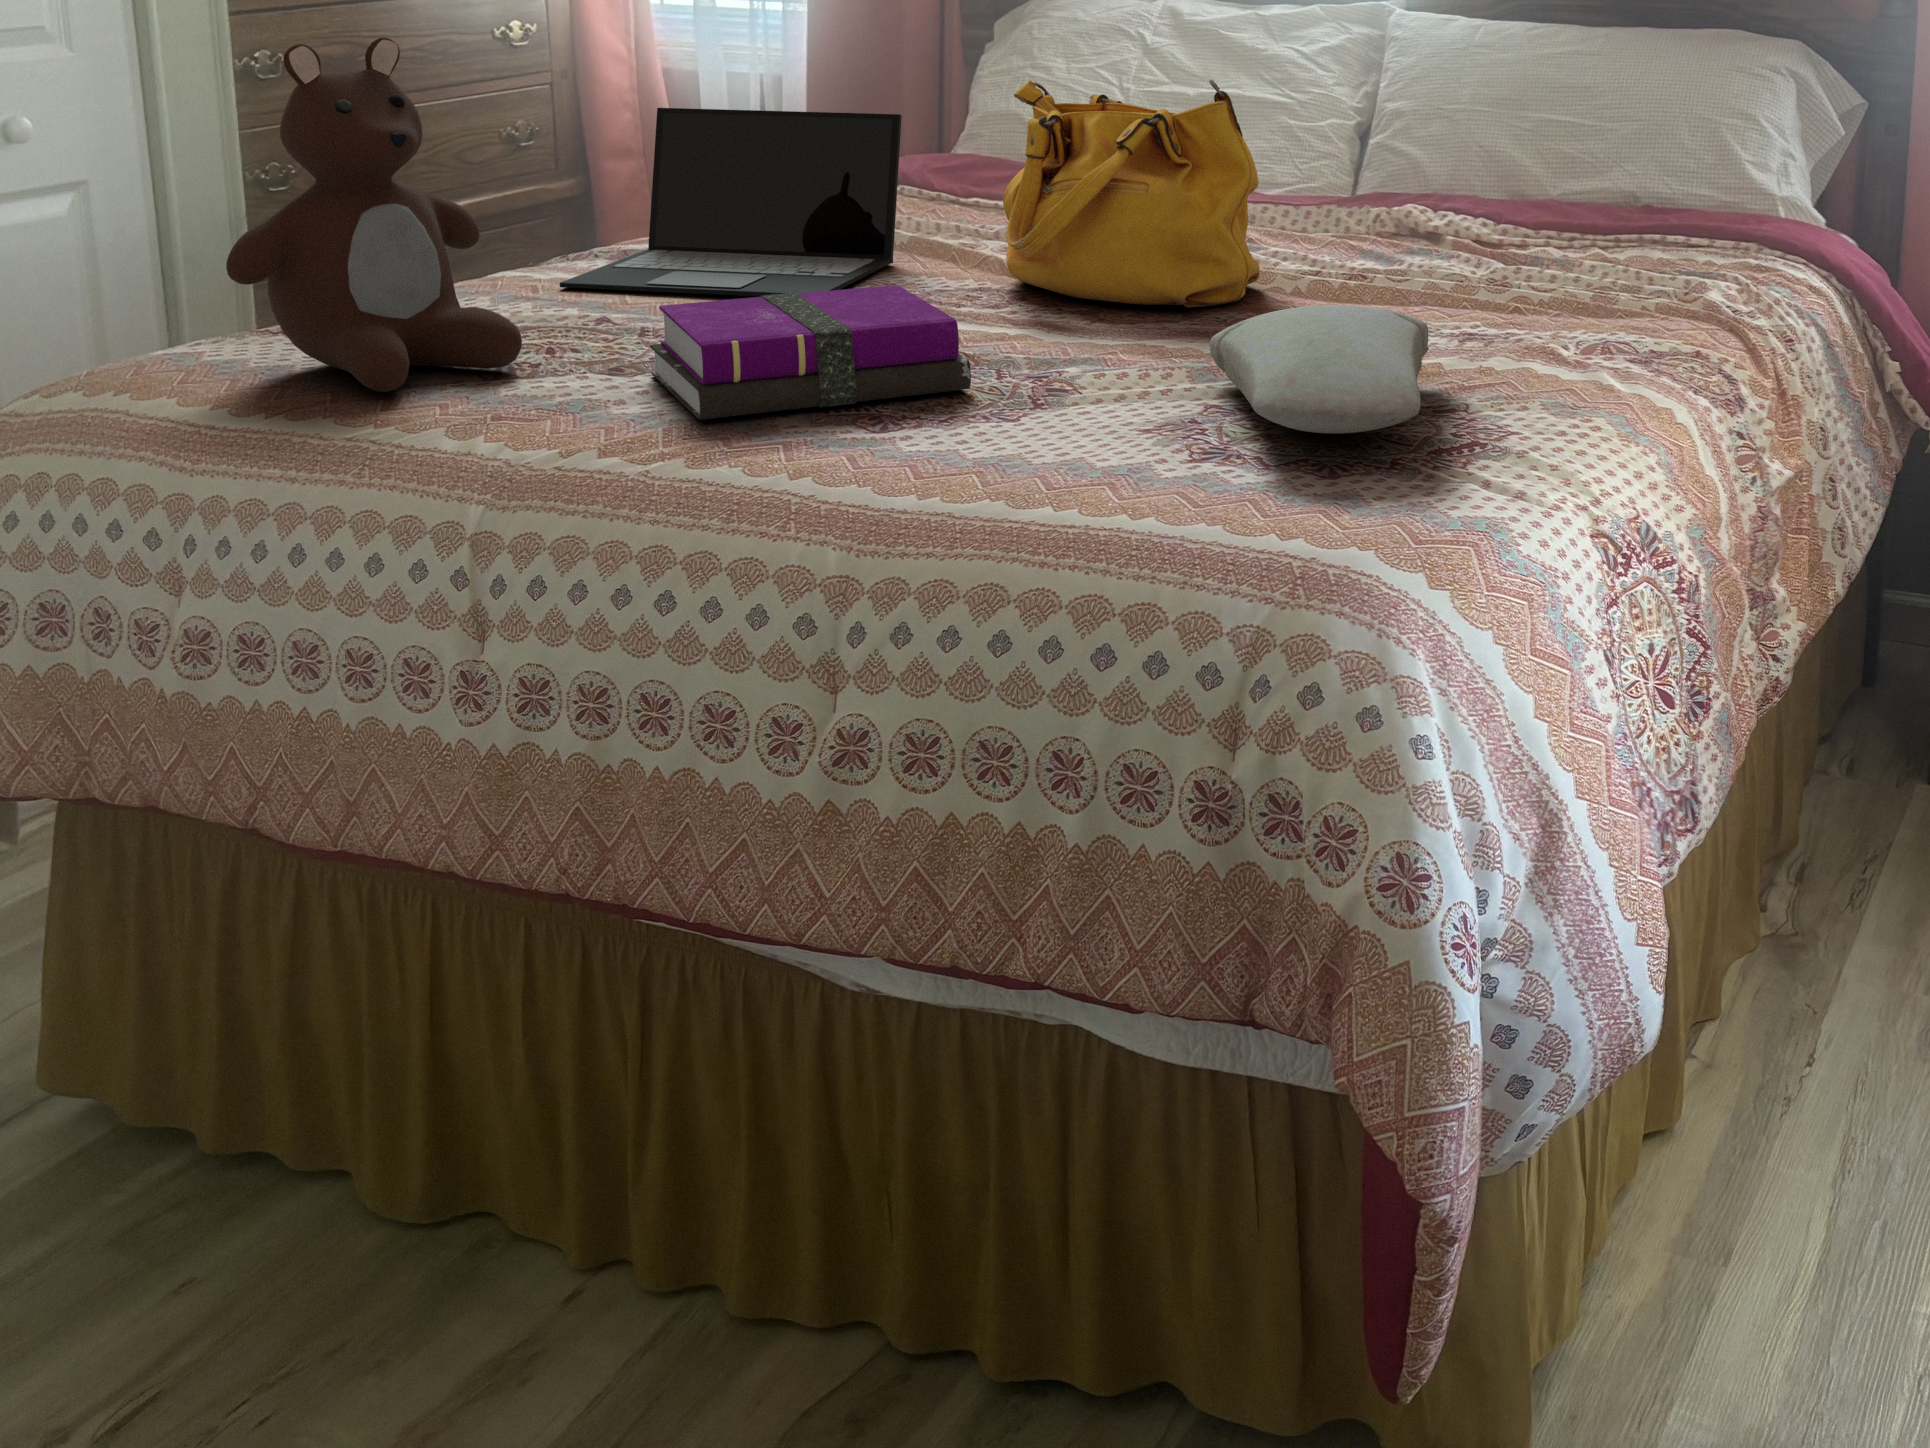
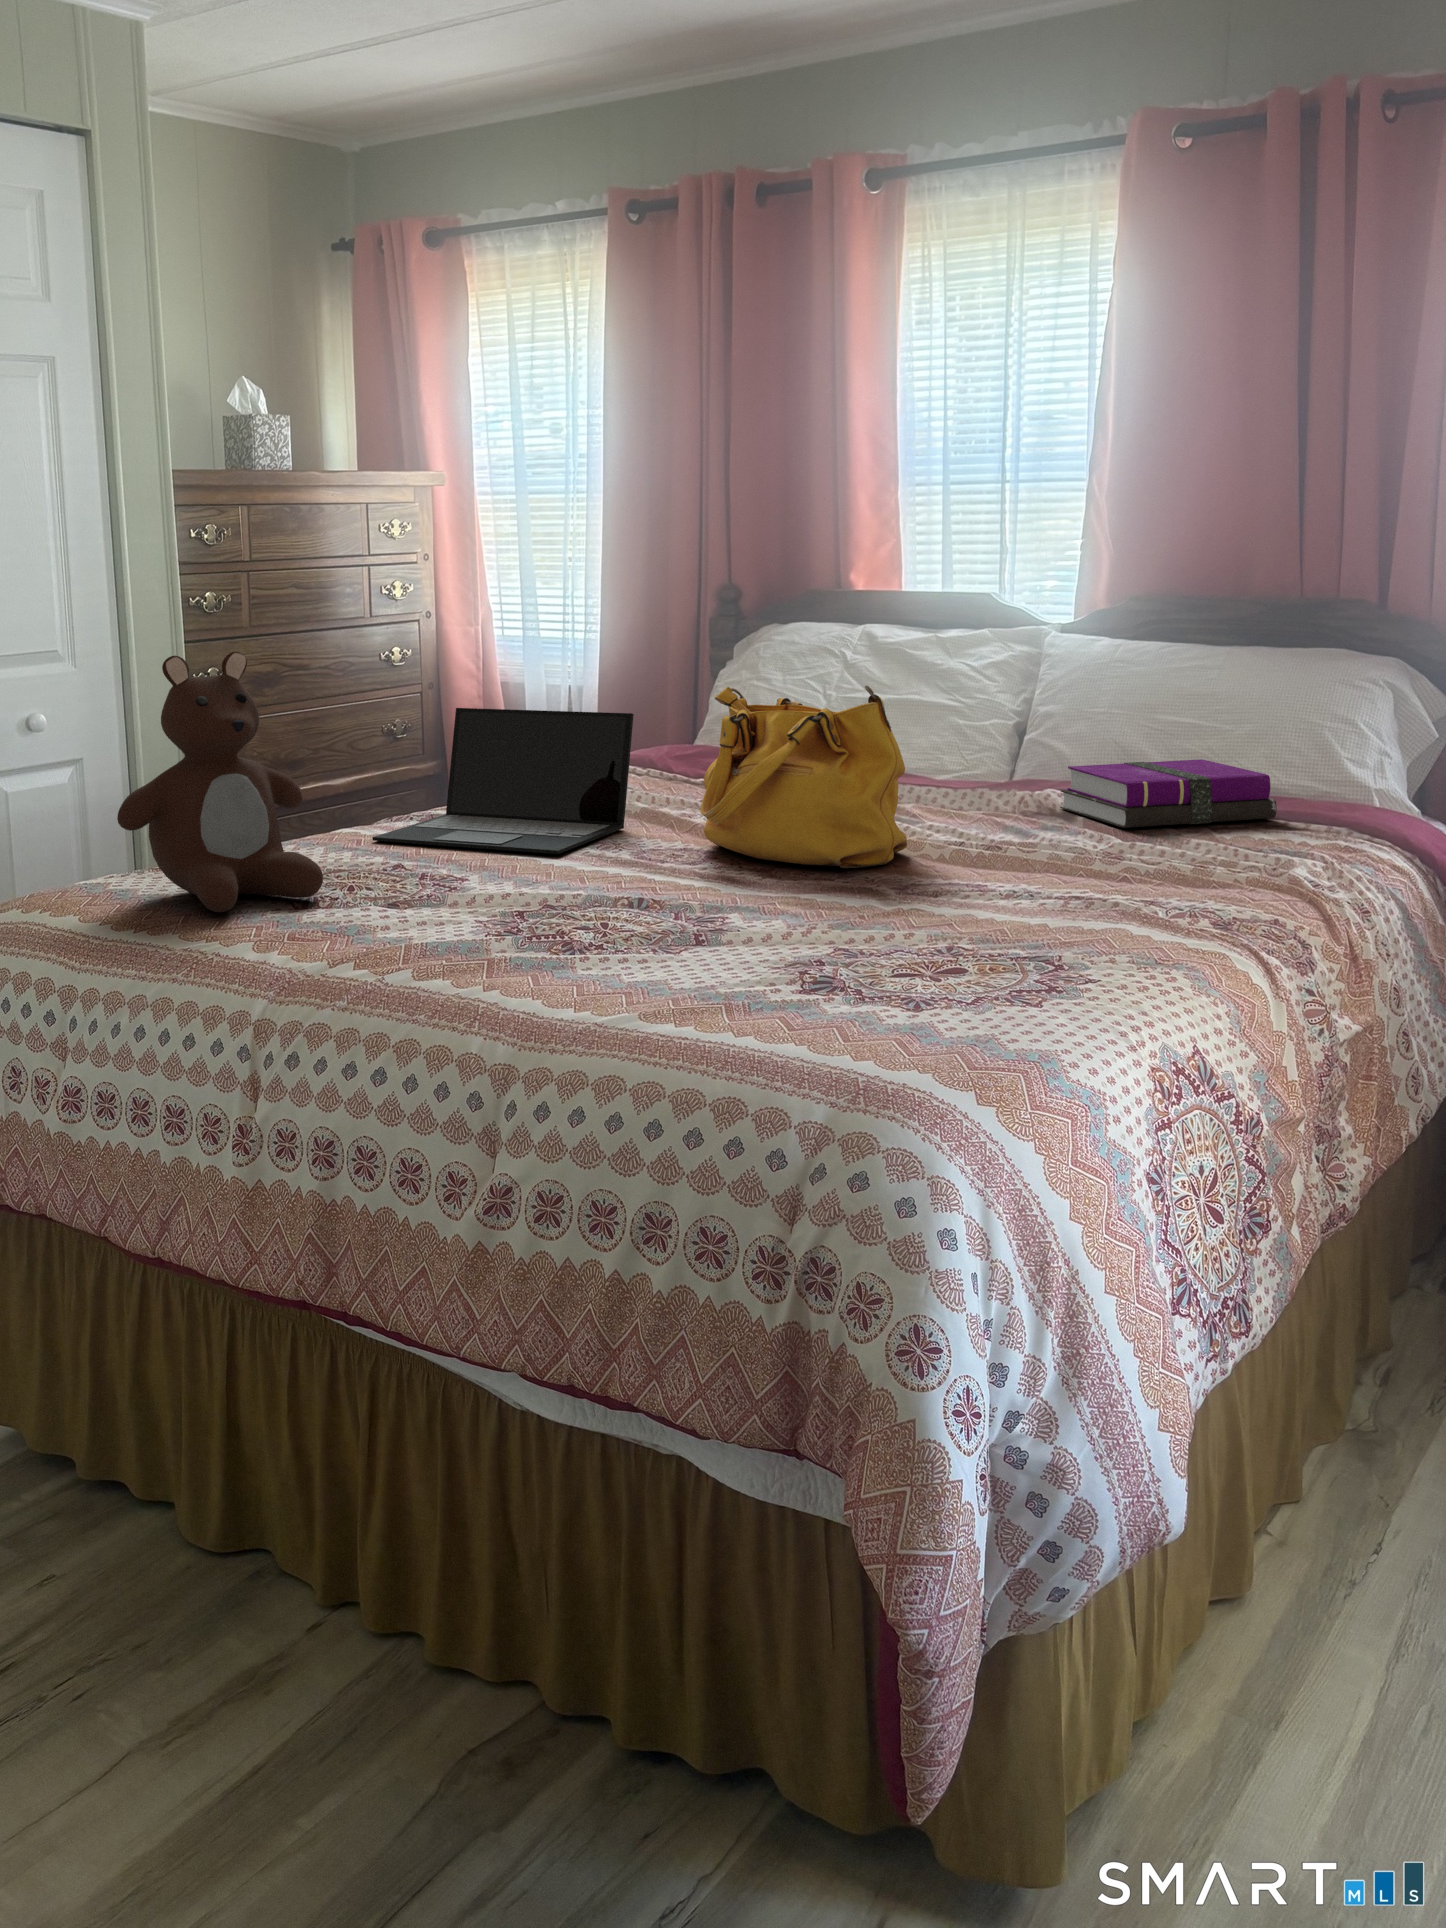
notebook: present [650,285,971,420] -> present [1060,759,1277,828]
pillow: present [1210,305,1429,433] -> none [841,868,1025,971]

